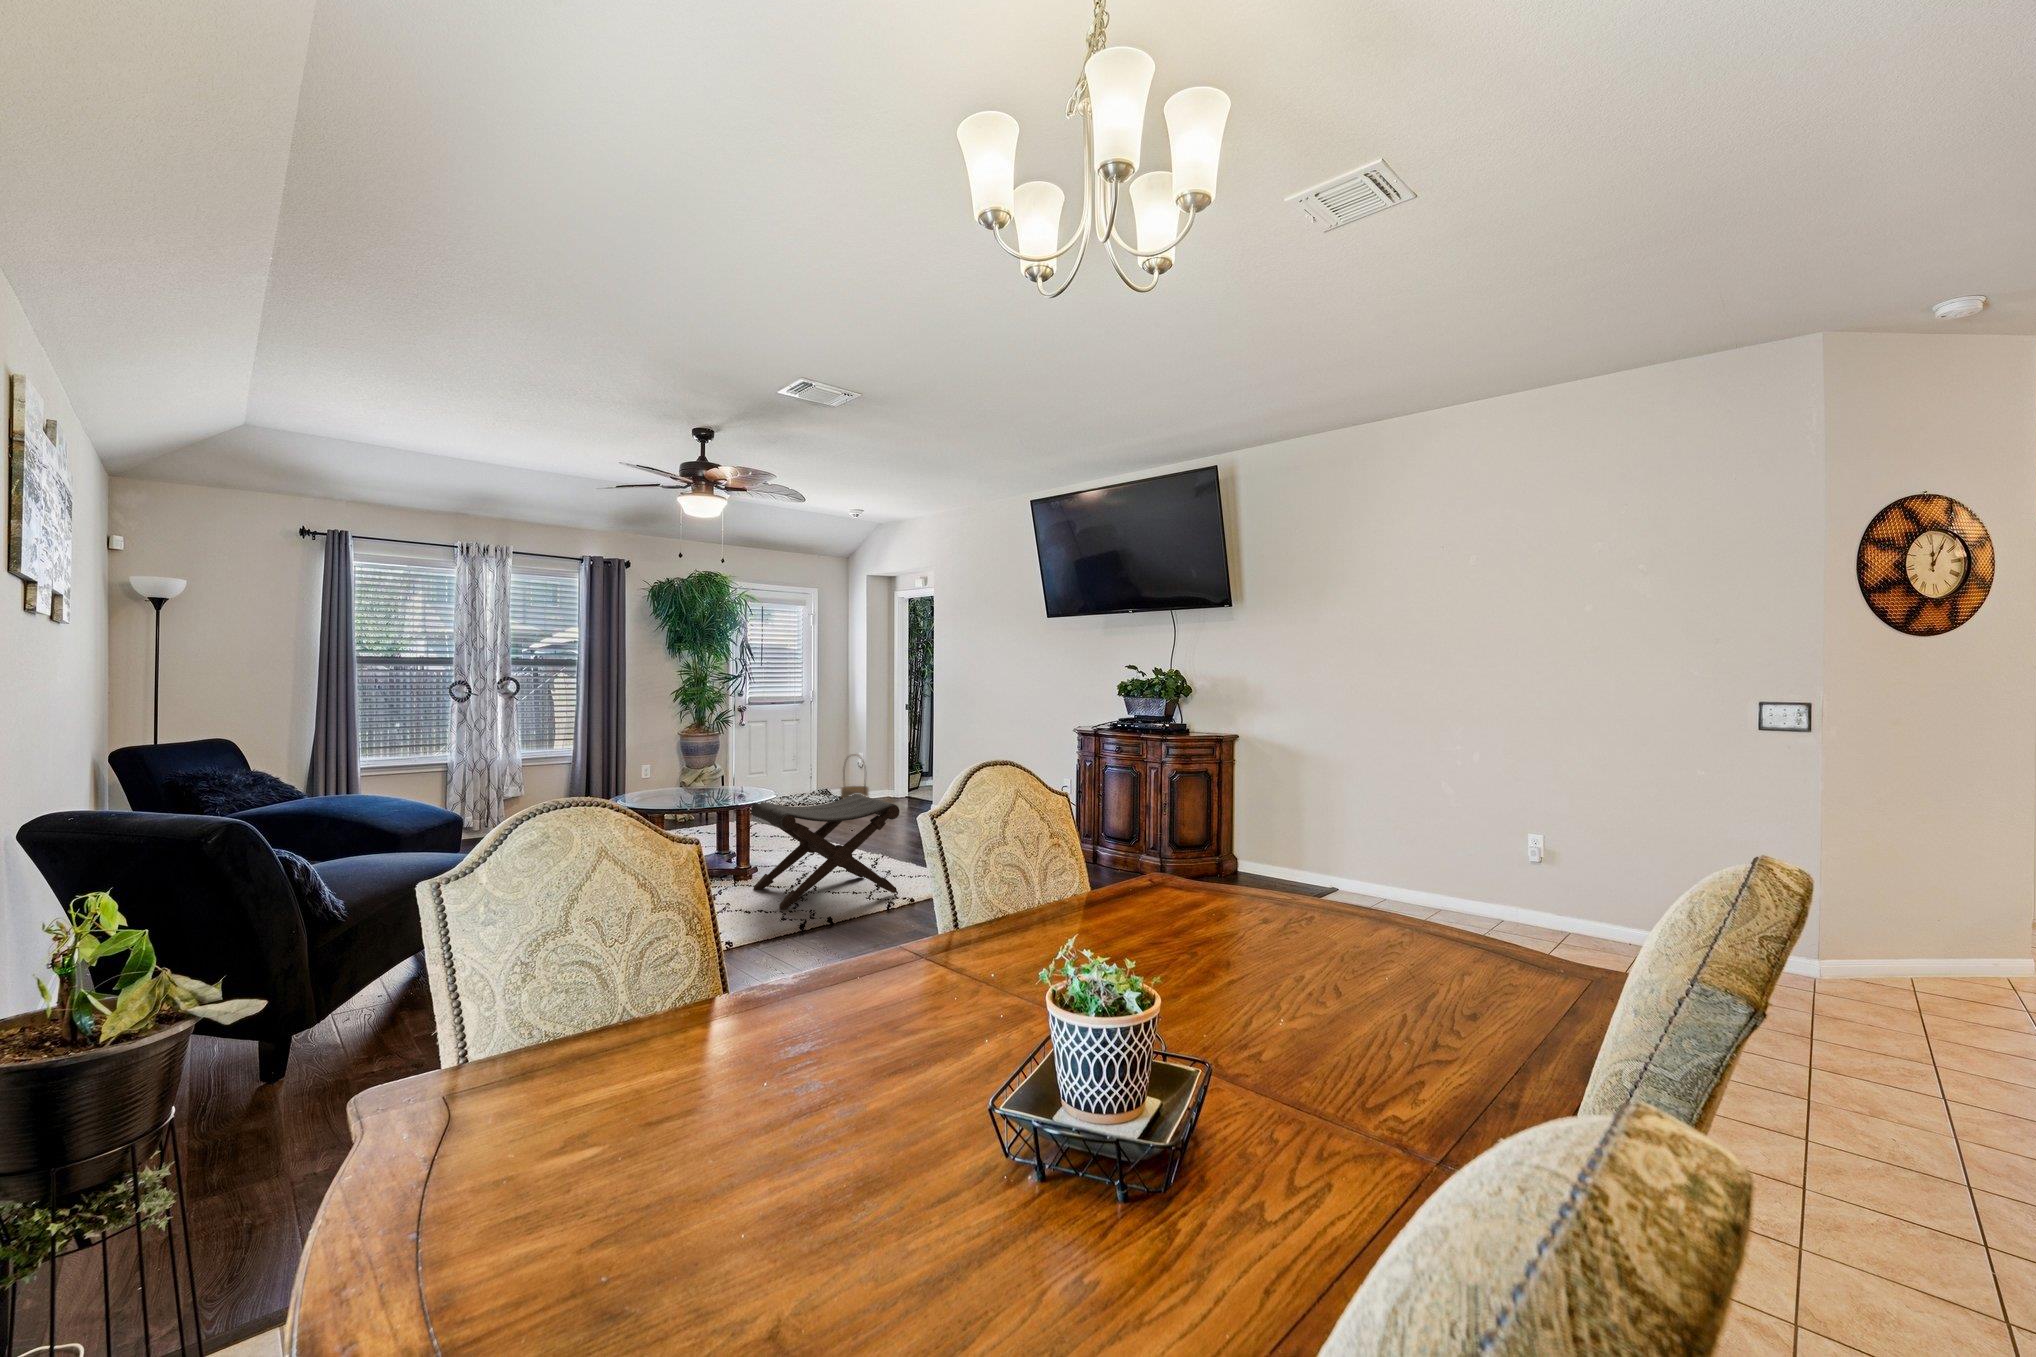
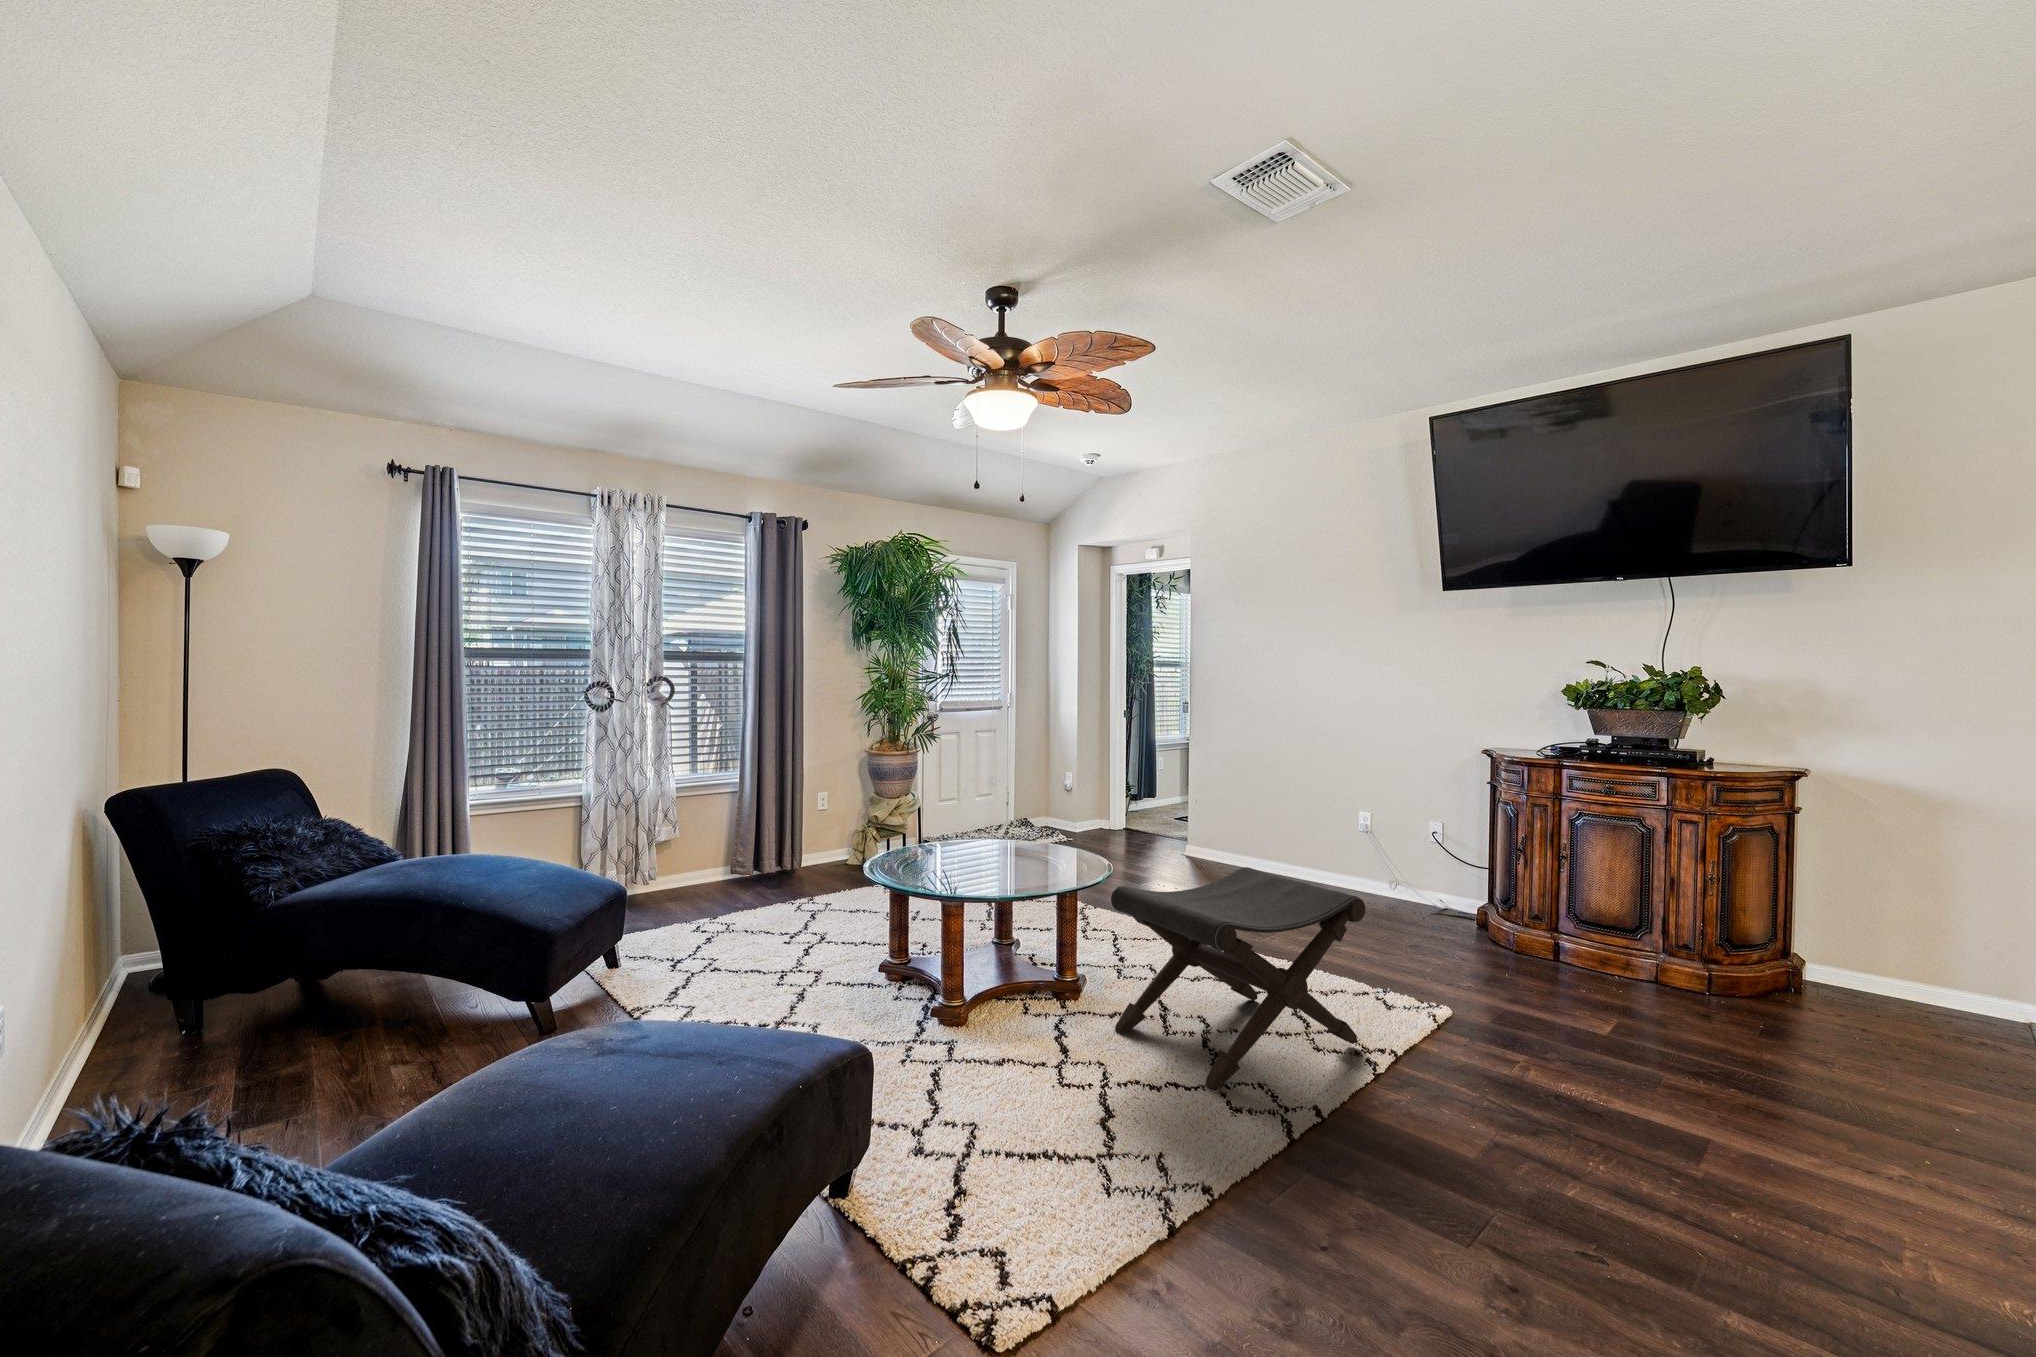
basket: present [841,754,869,798] -> none [1051,776,1088,836]

